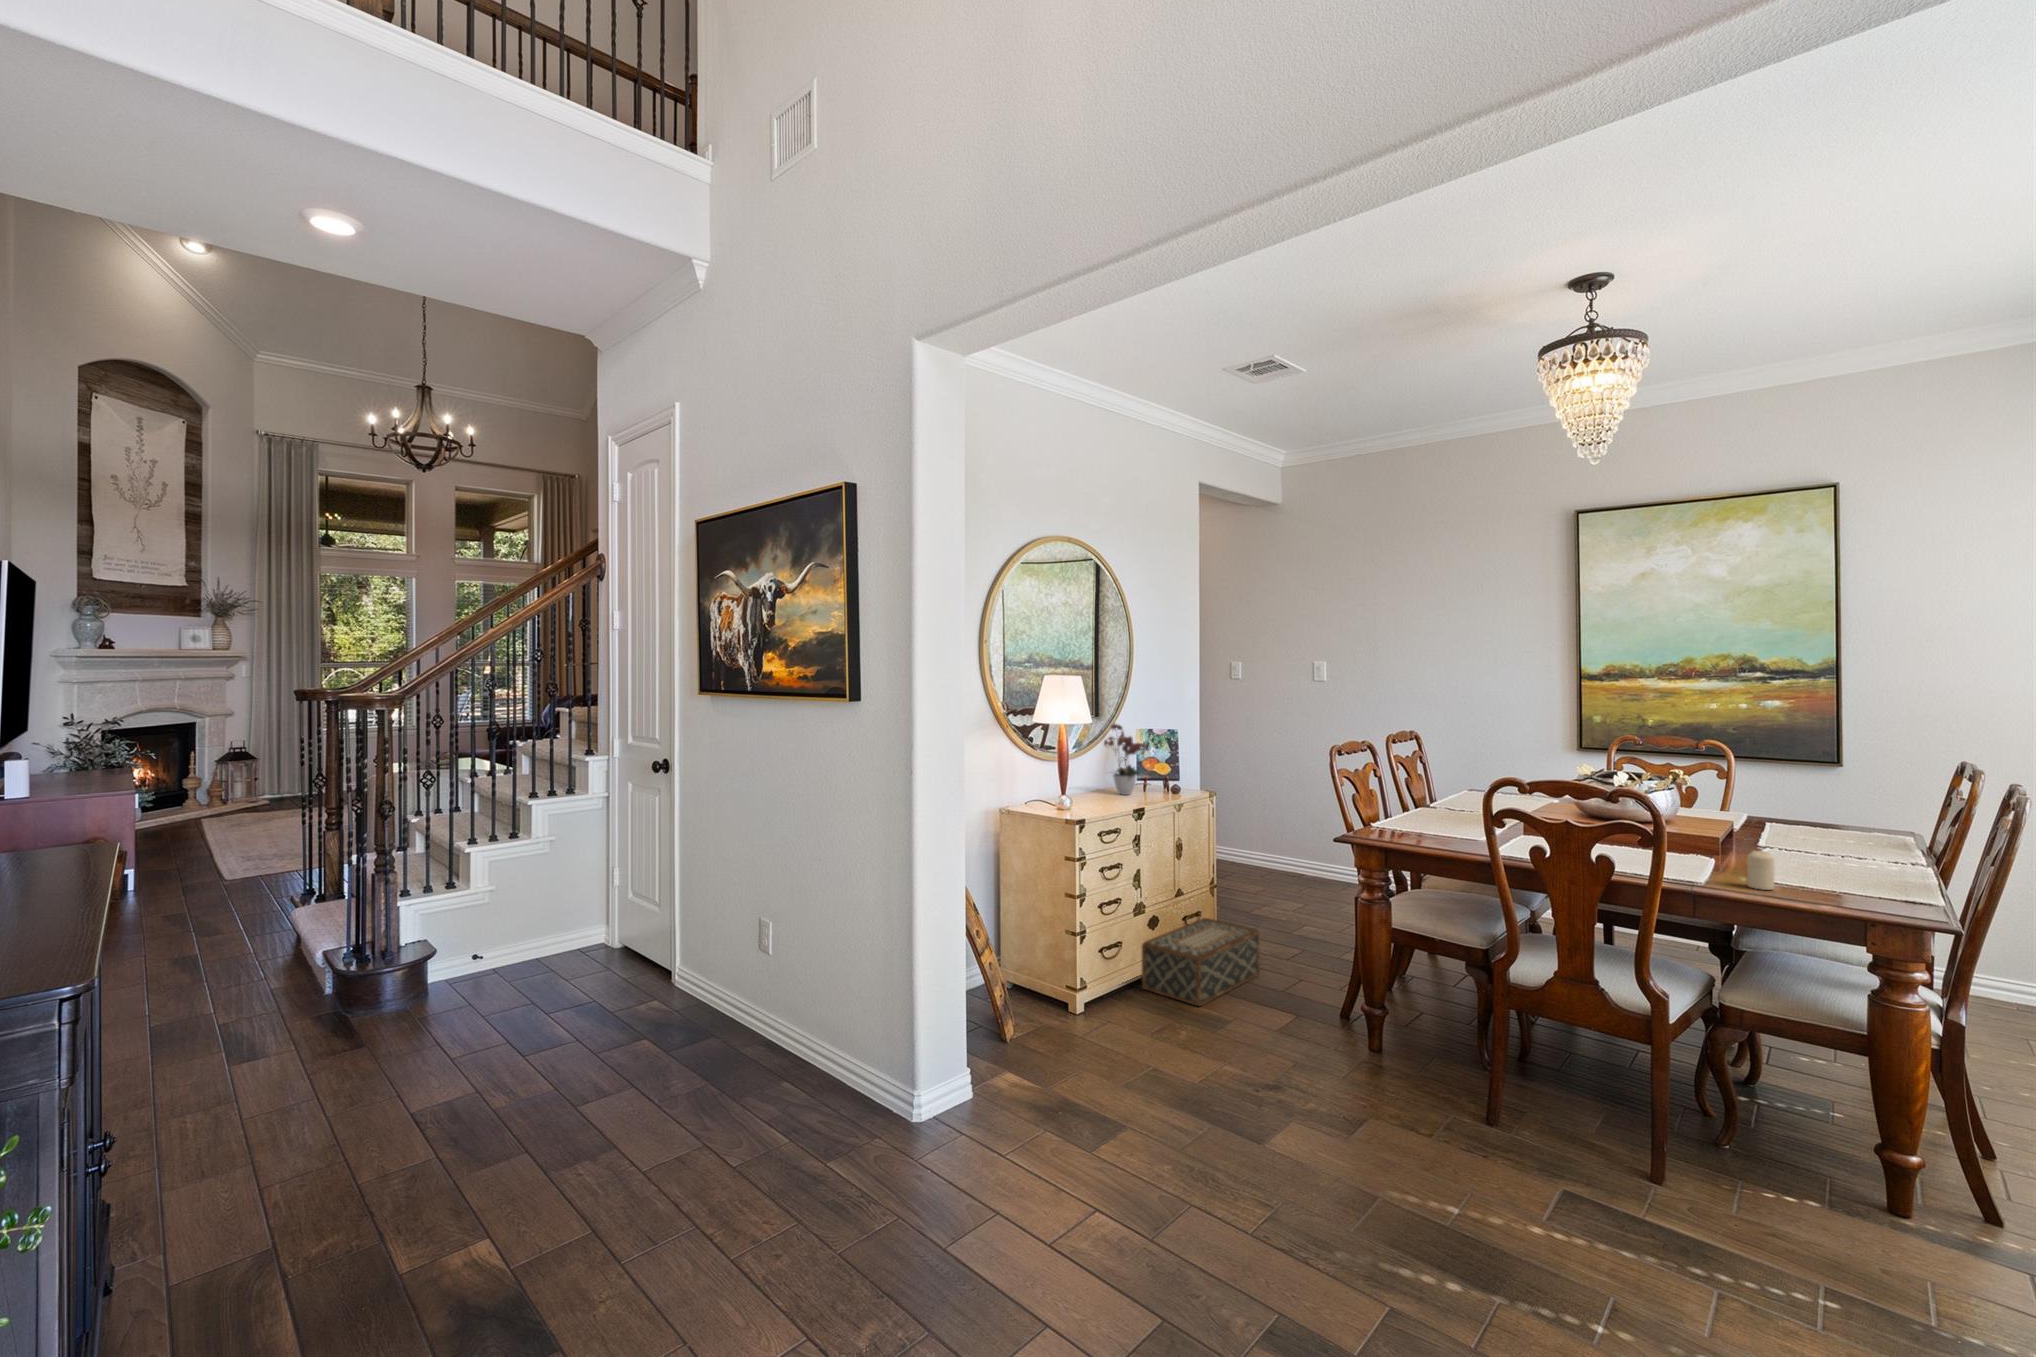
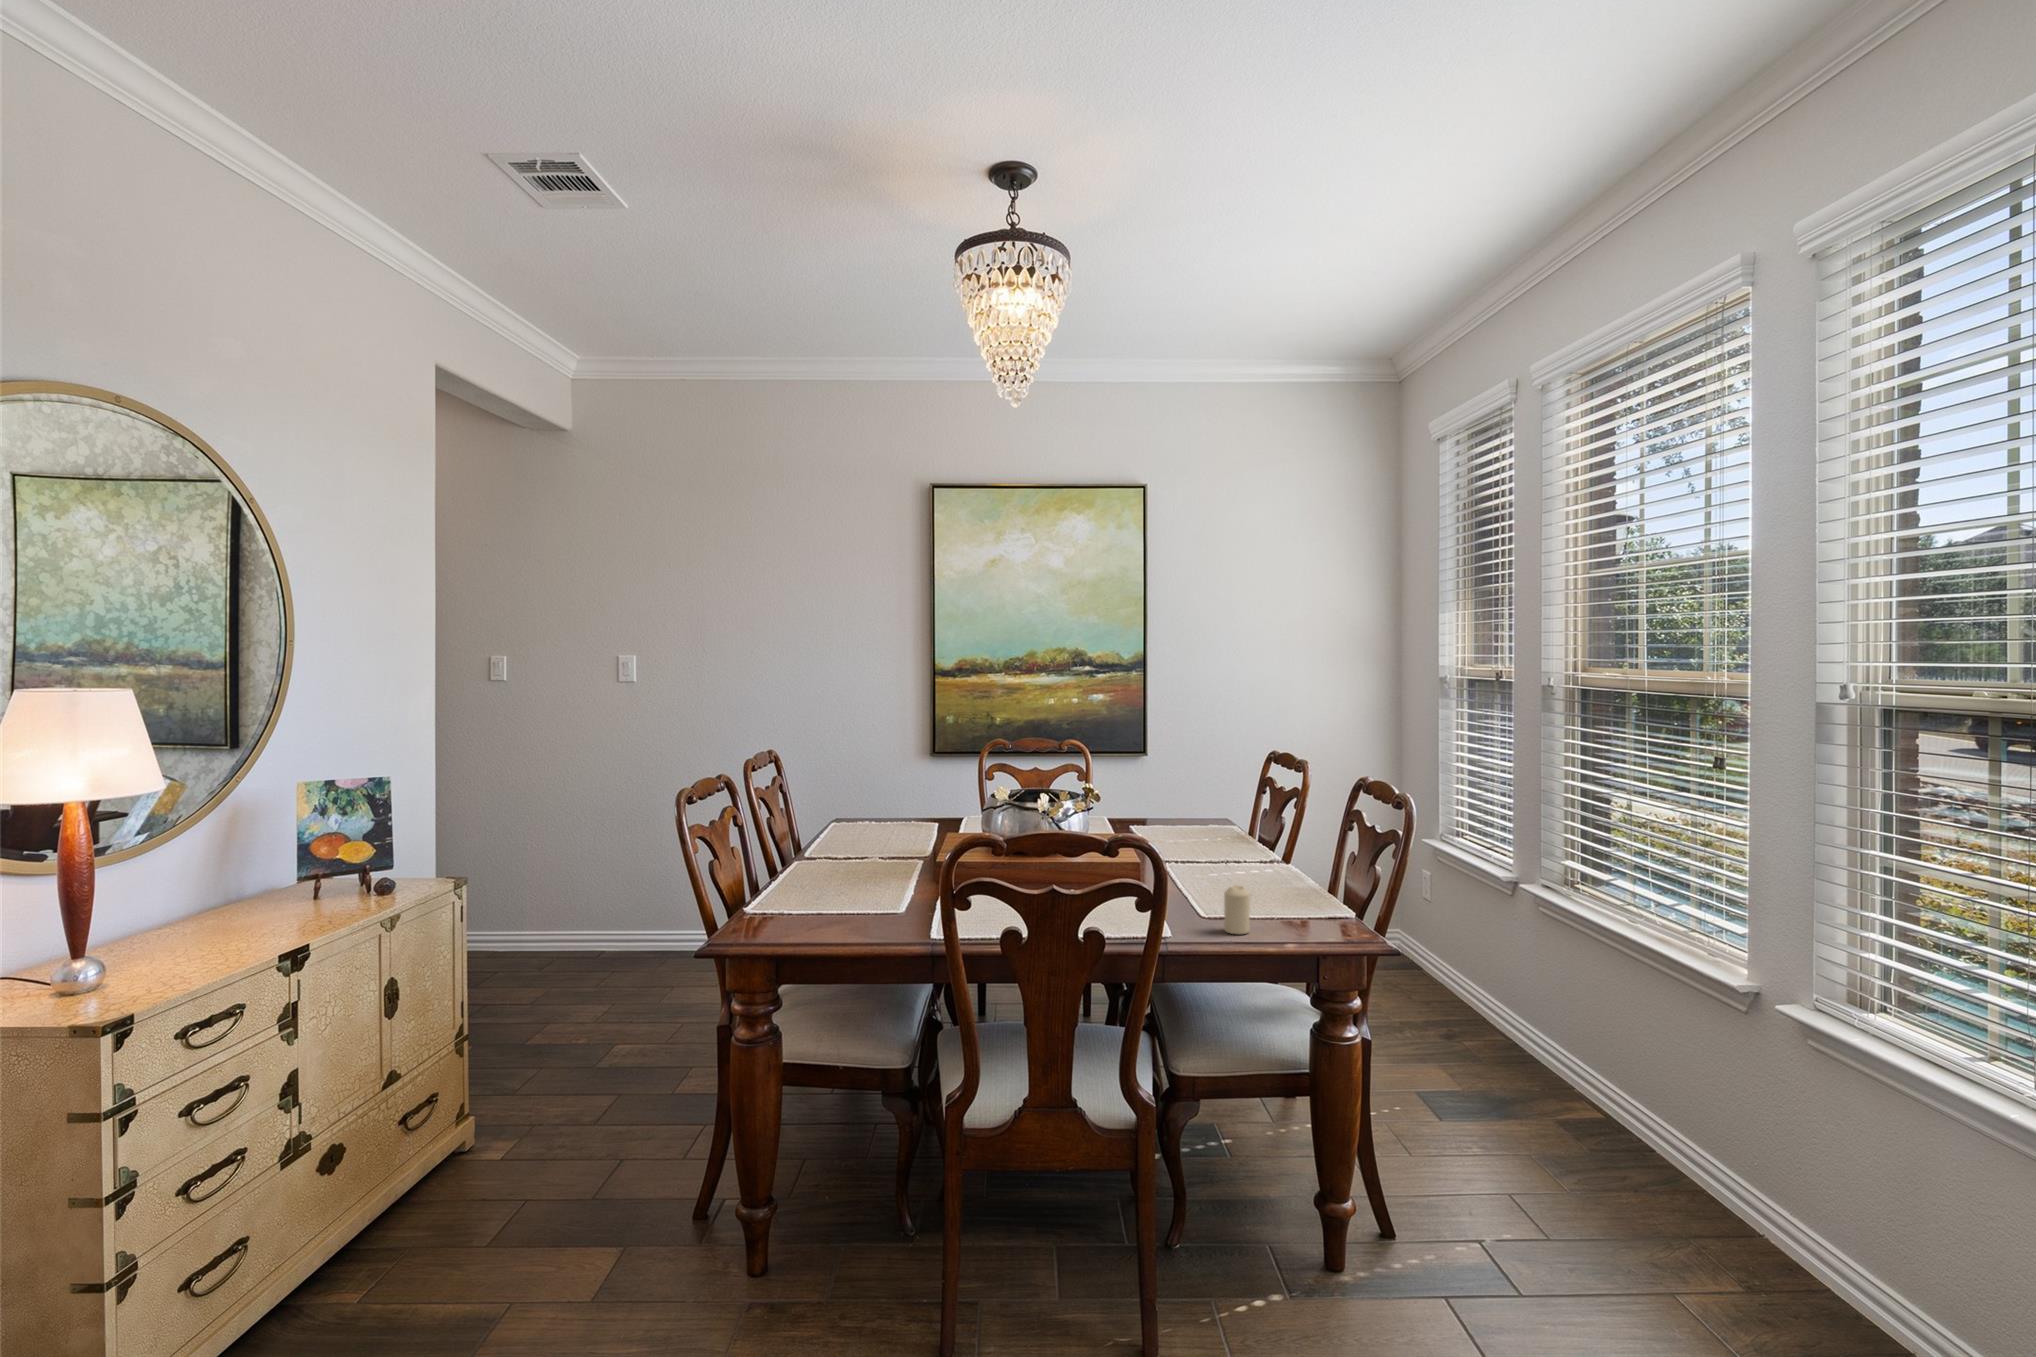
flower arrangement: present [1104,724,1149,795] -> none [201,768,329,917]
woven basket: present [1142,918,1259,1006] -> none [312,1111,555,1314]

